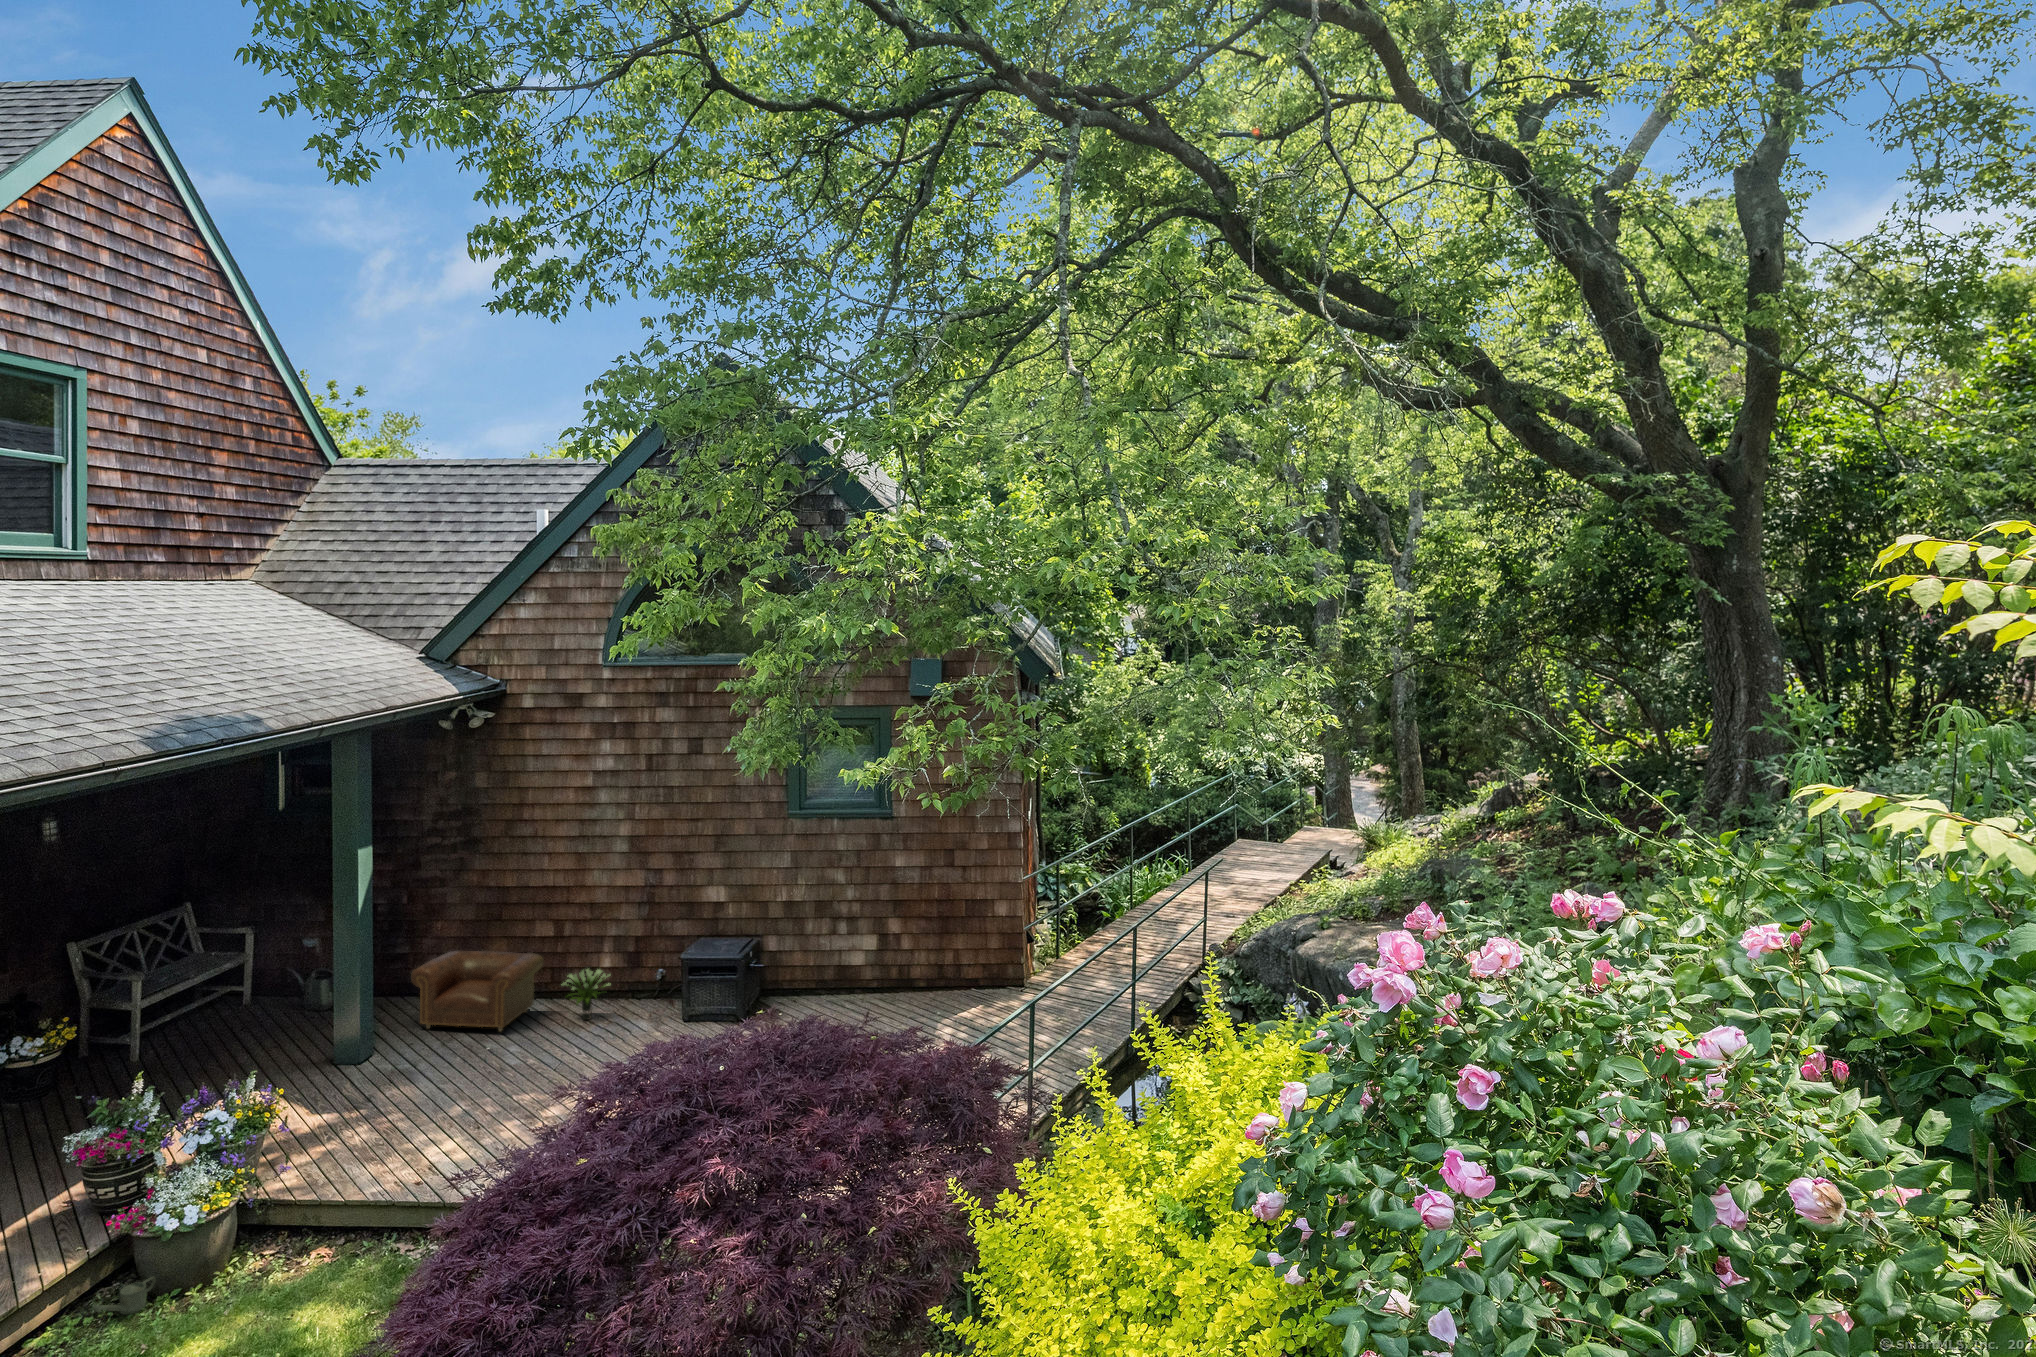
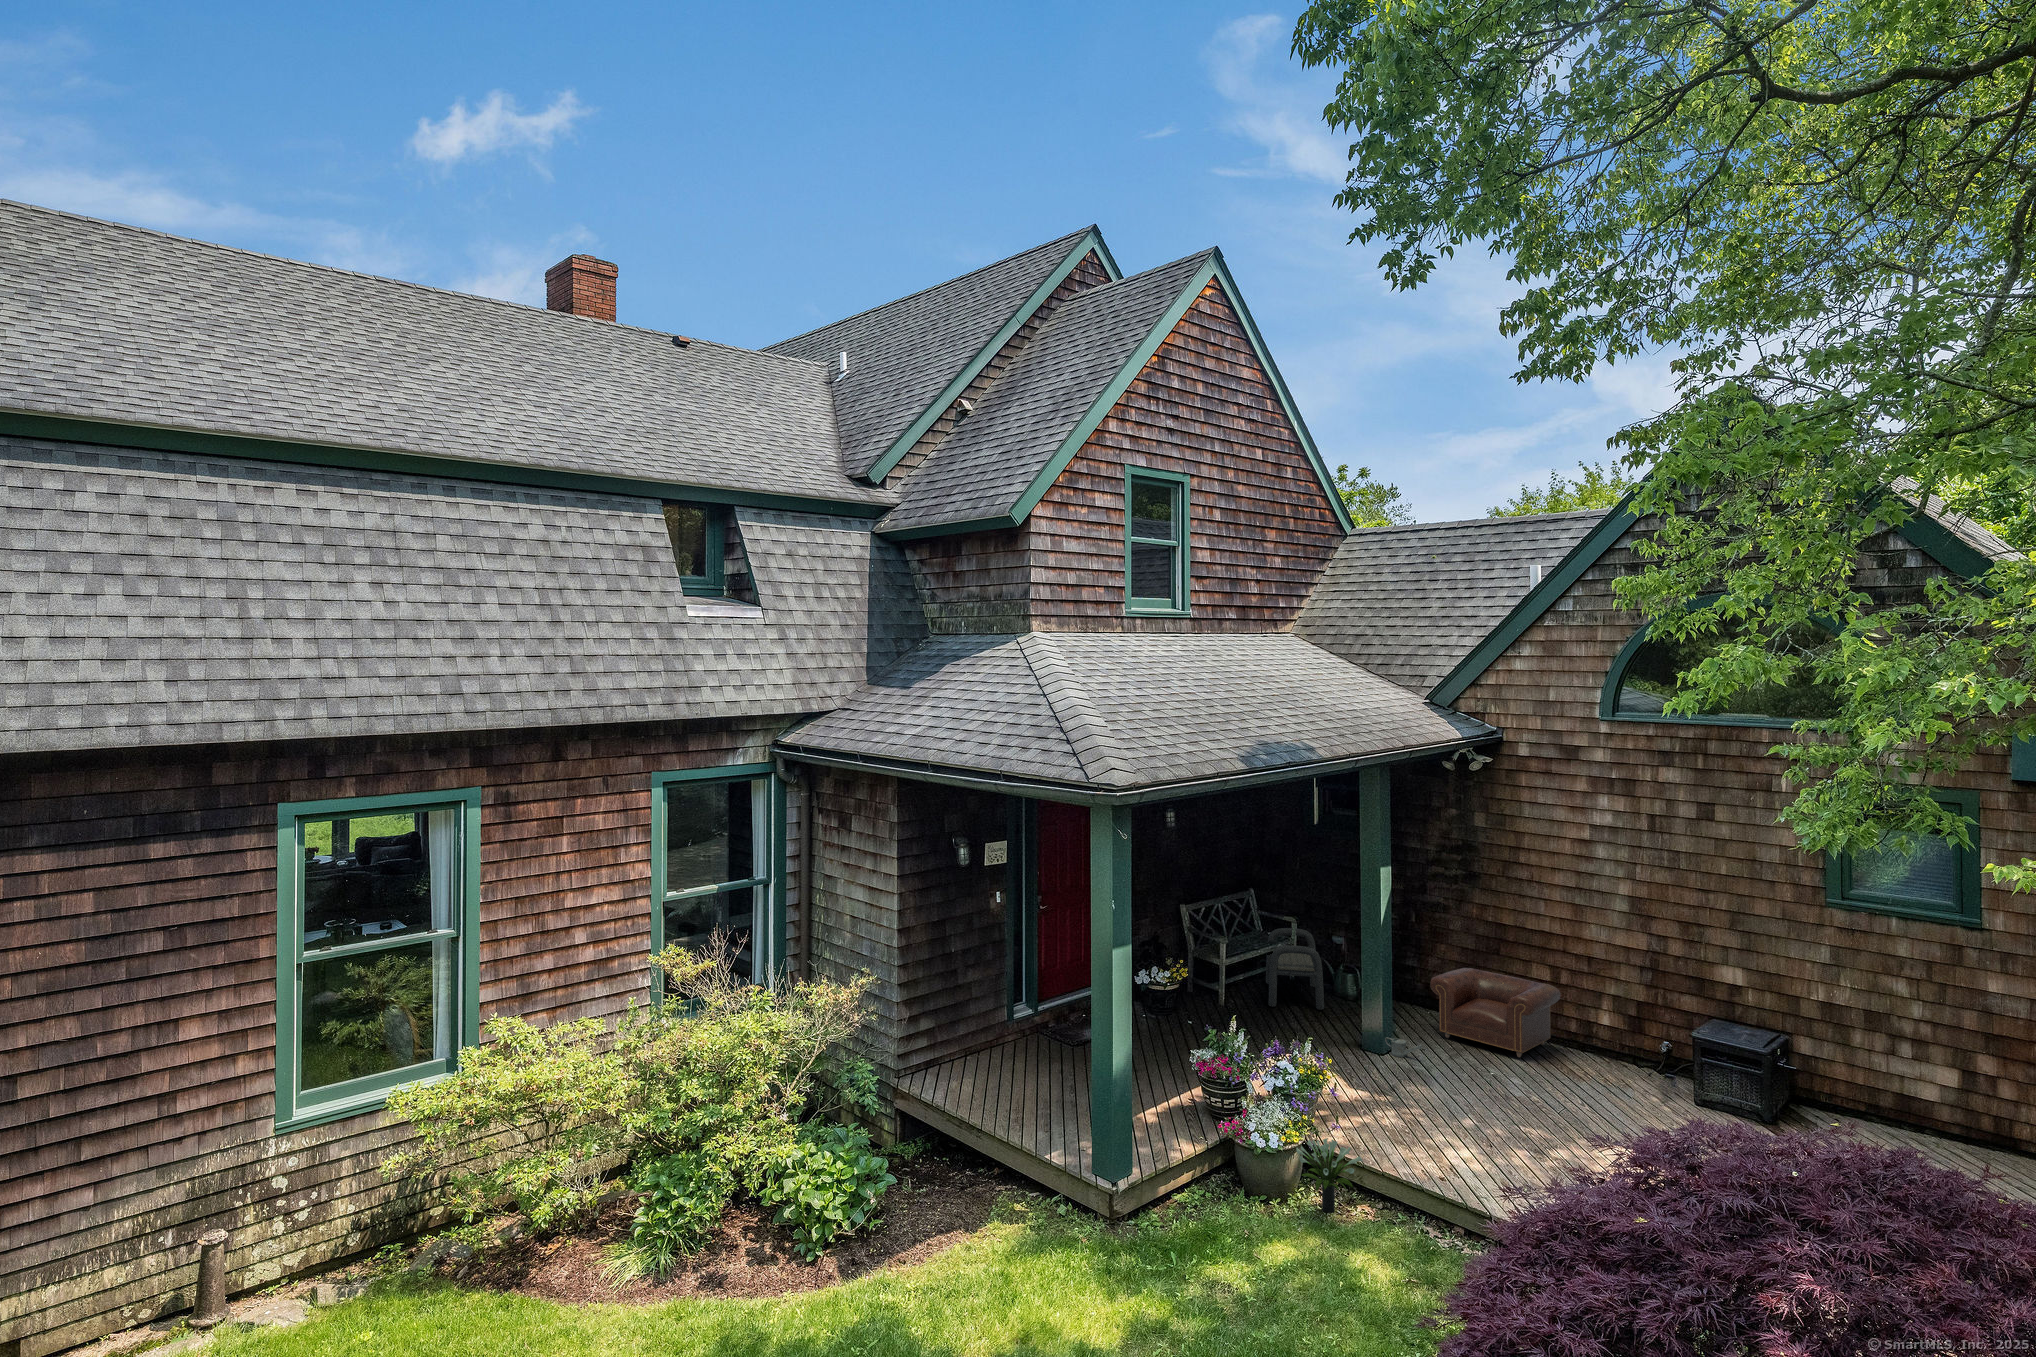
bench: none [204,940,282,1042] -> present [1266,928,1324,1010]
potted plant: present [562,969,611,1020] -> present [1296,1138,1363,1213]
watering can: present [94,1277,156,1315] -> present [1385,1037,1422,1057]

